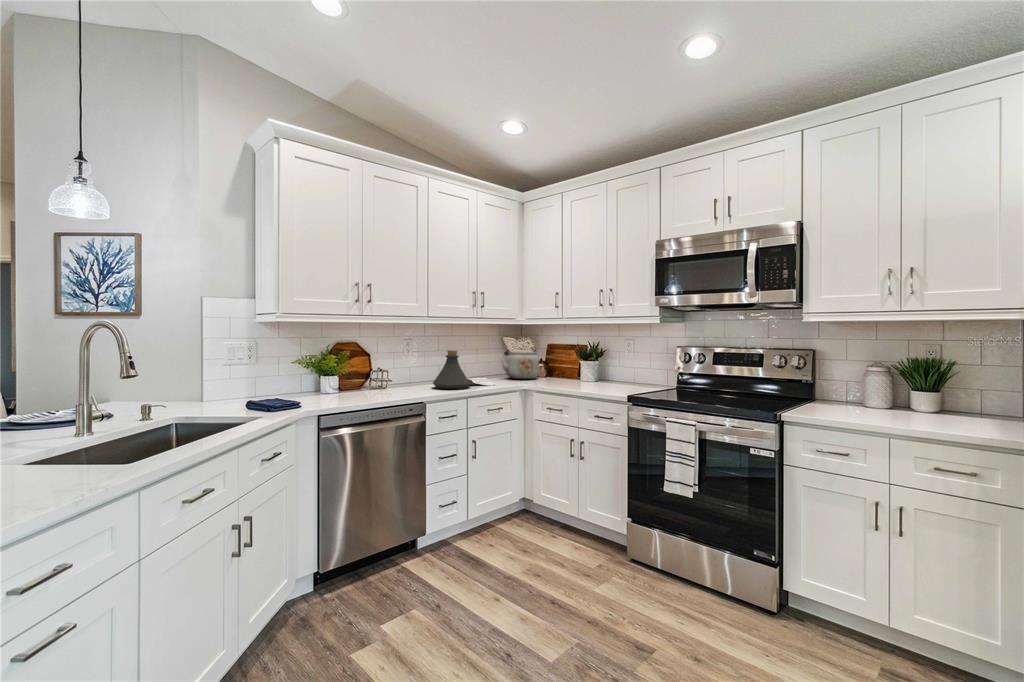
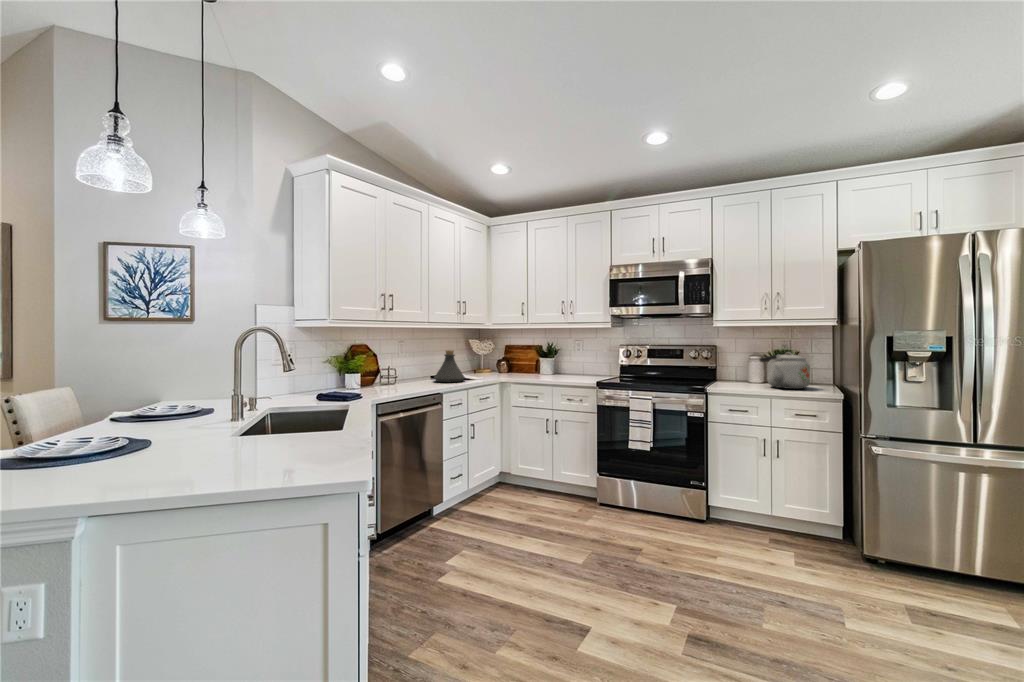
kettle: present [501,347,539,379] -> present [760,352,810,389]

